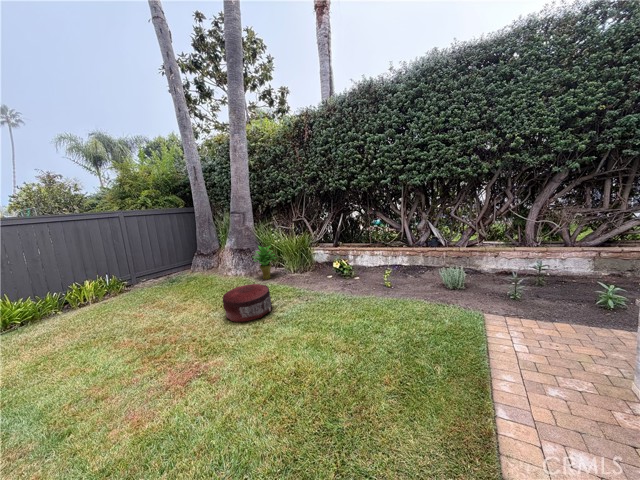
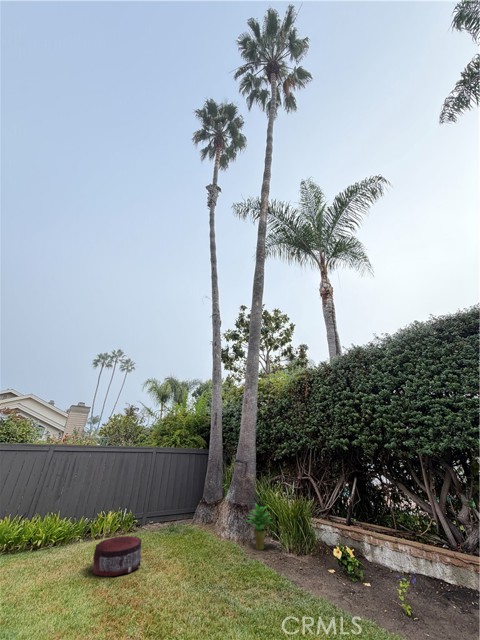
pouf: present [223,284,272,322] -> present [92,536,142,577]

